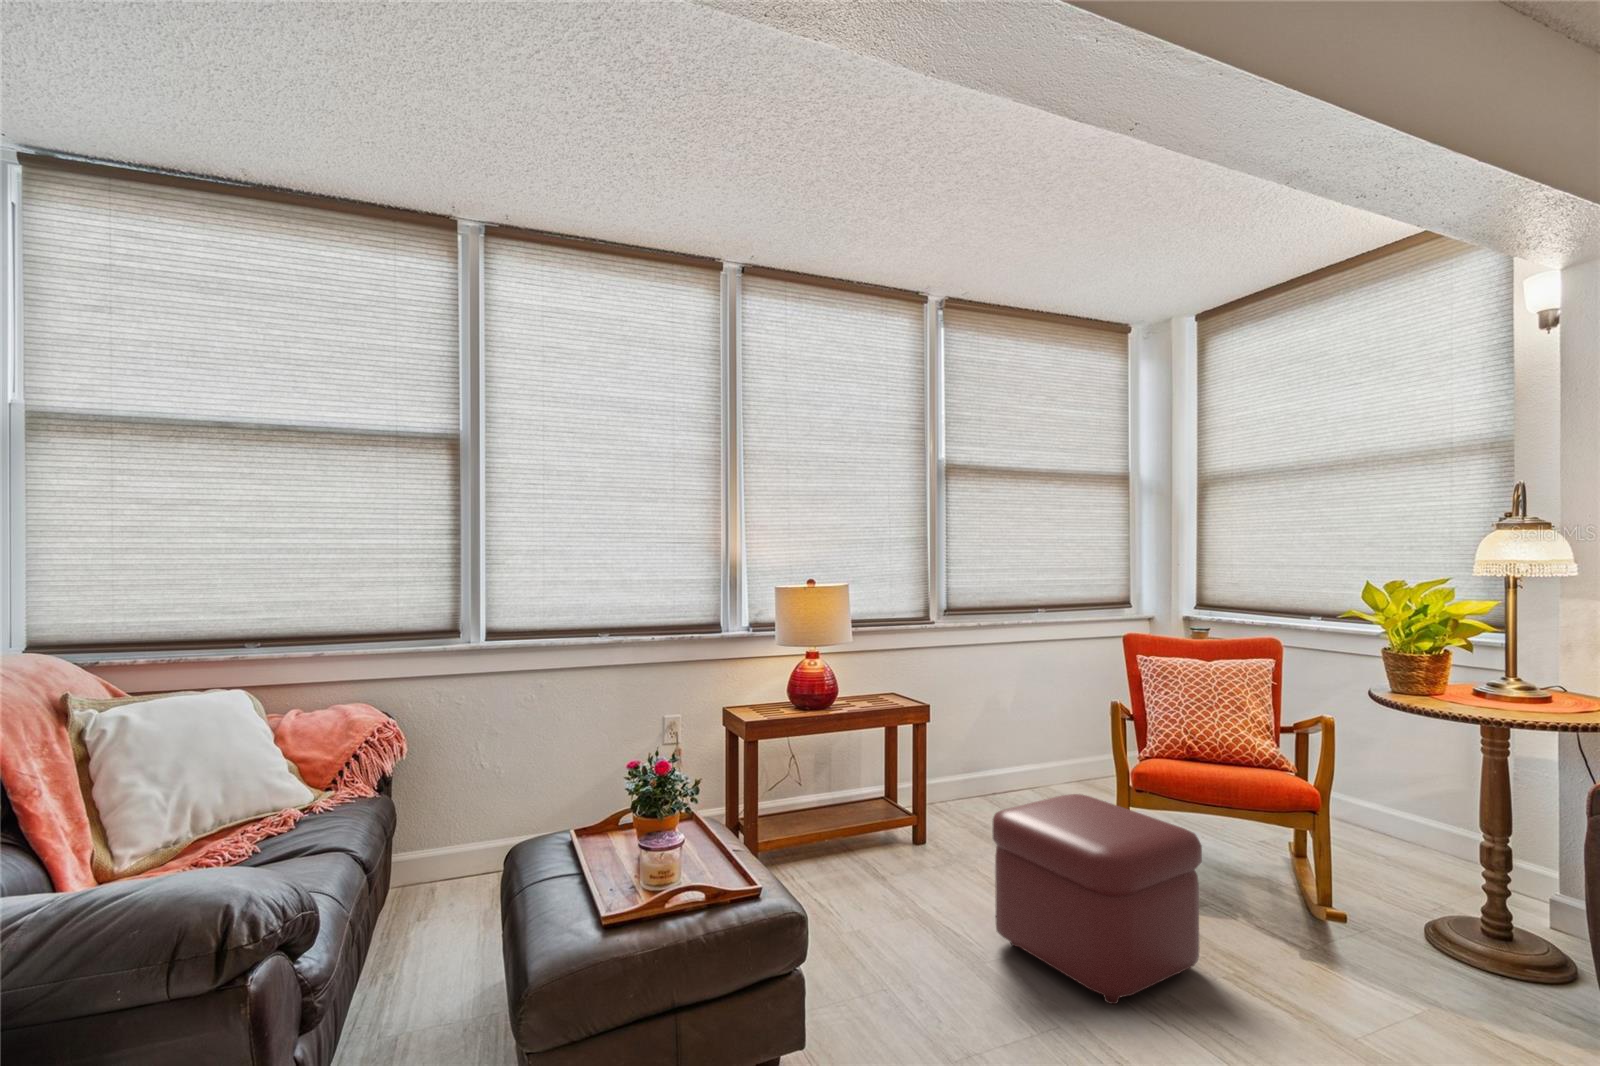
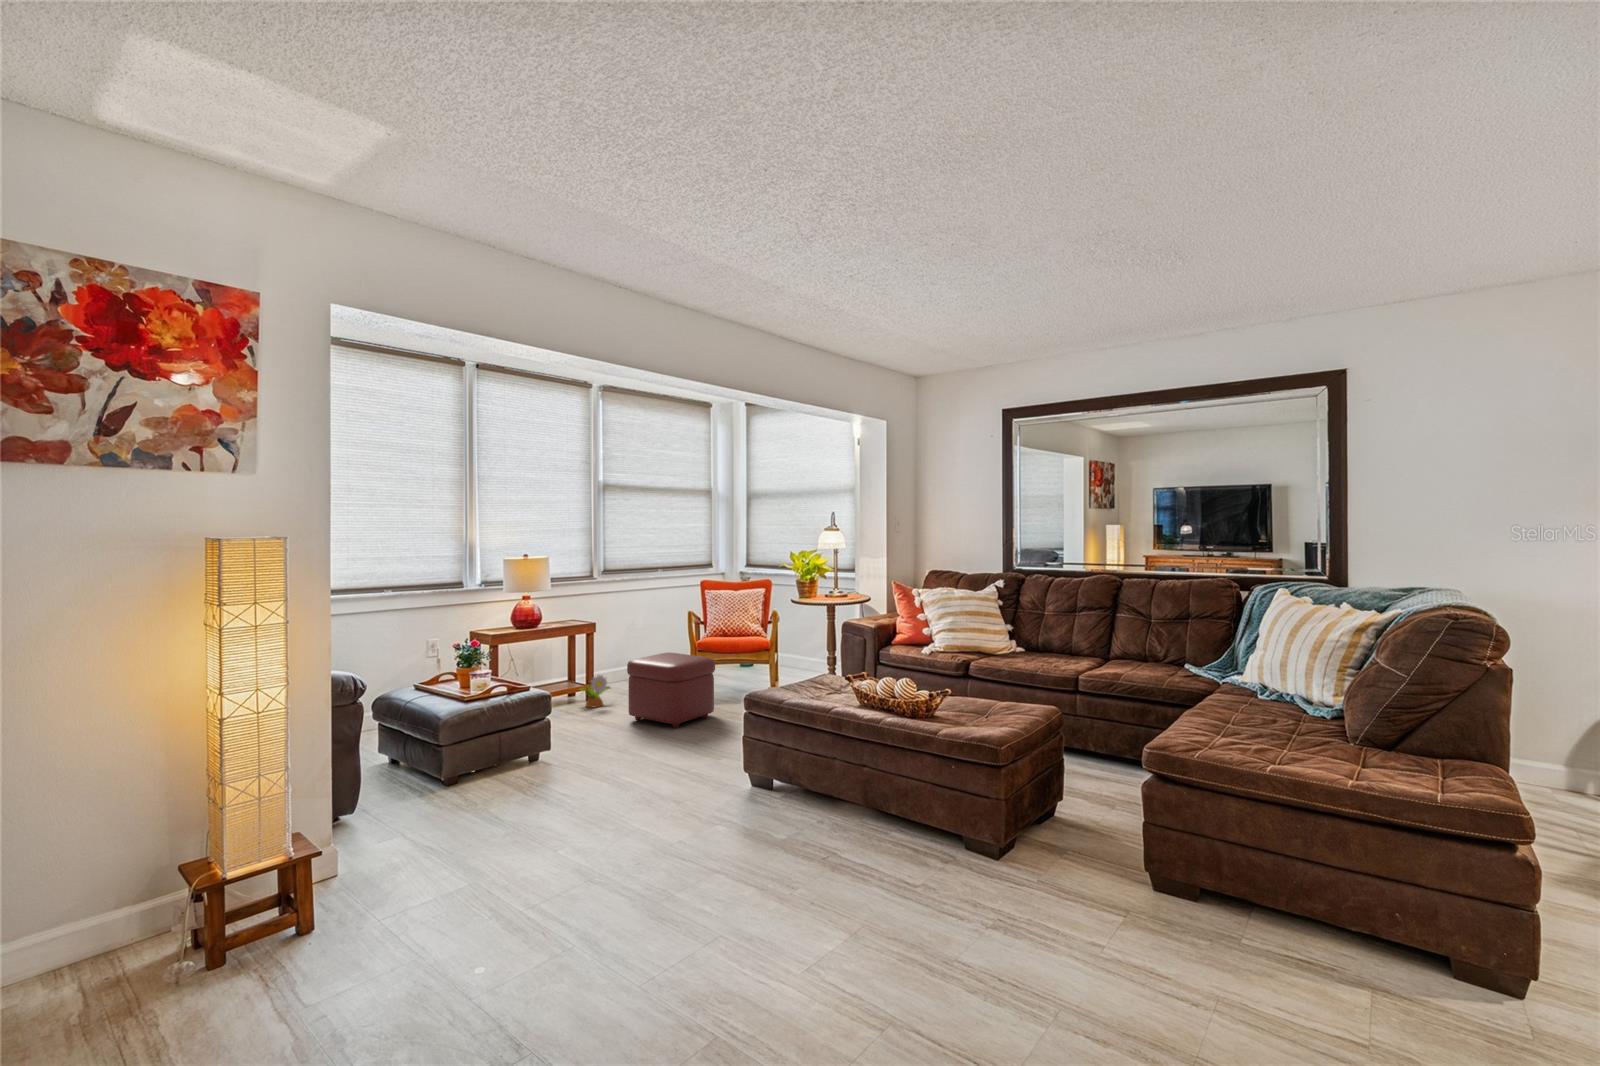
decorative plant: none [898,812,961,875] -> present [579,675,610,708]

